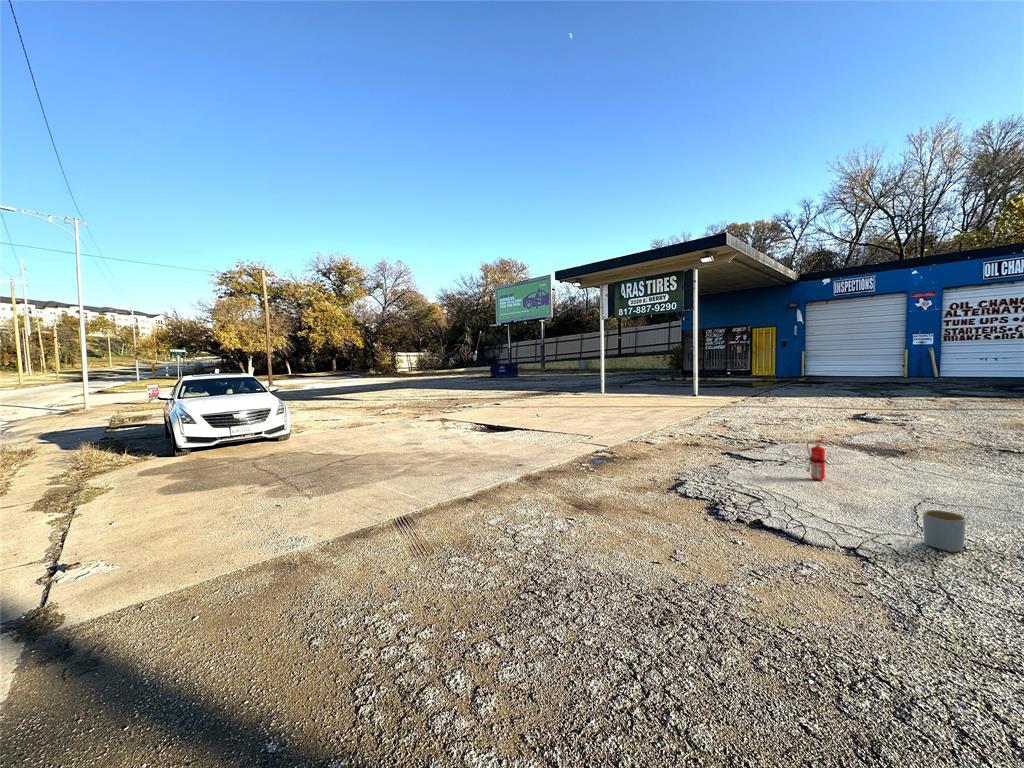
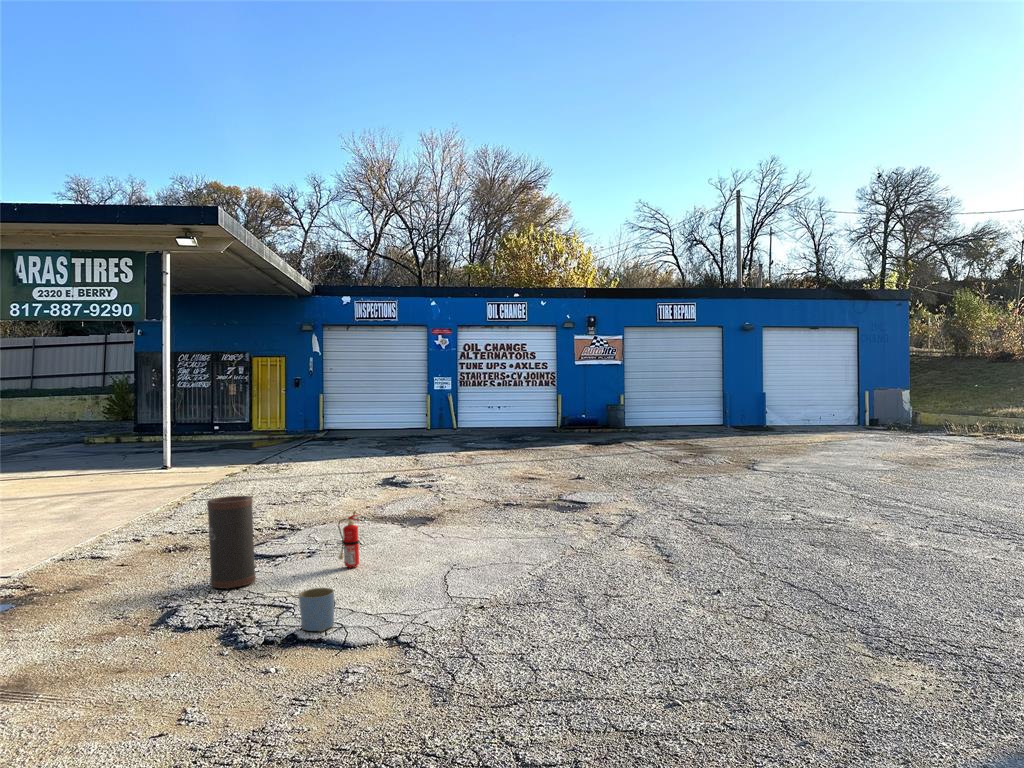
trash can: none [705,415,738,478] -> present [207,496,256,590]
planter: present [923,510,966,552] -> present [299,588,334,632]

